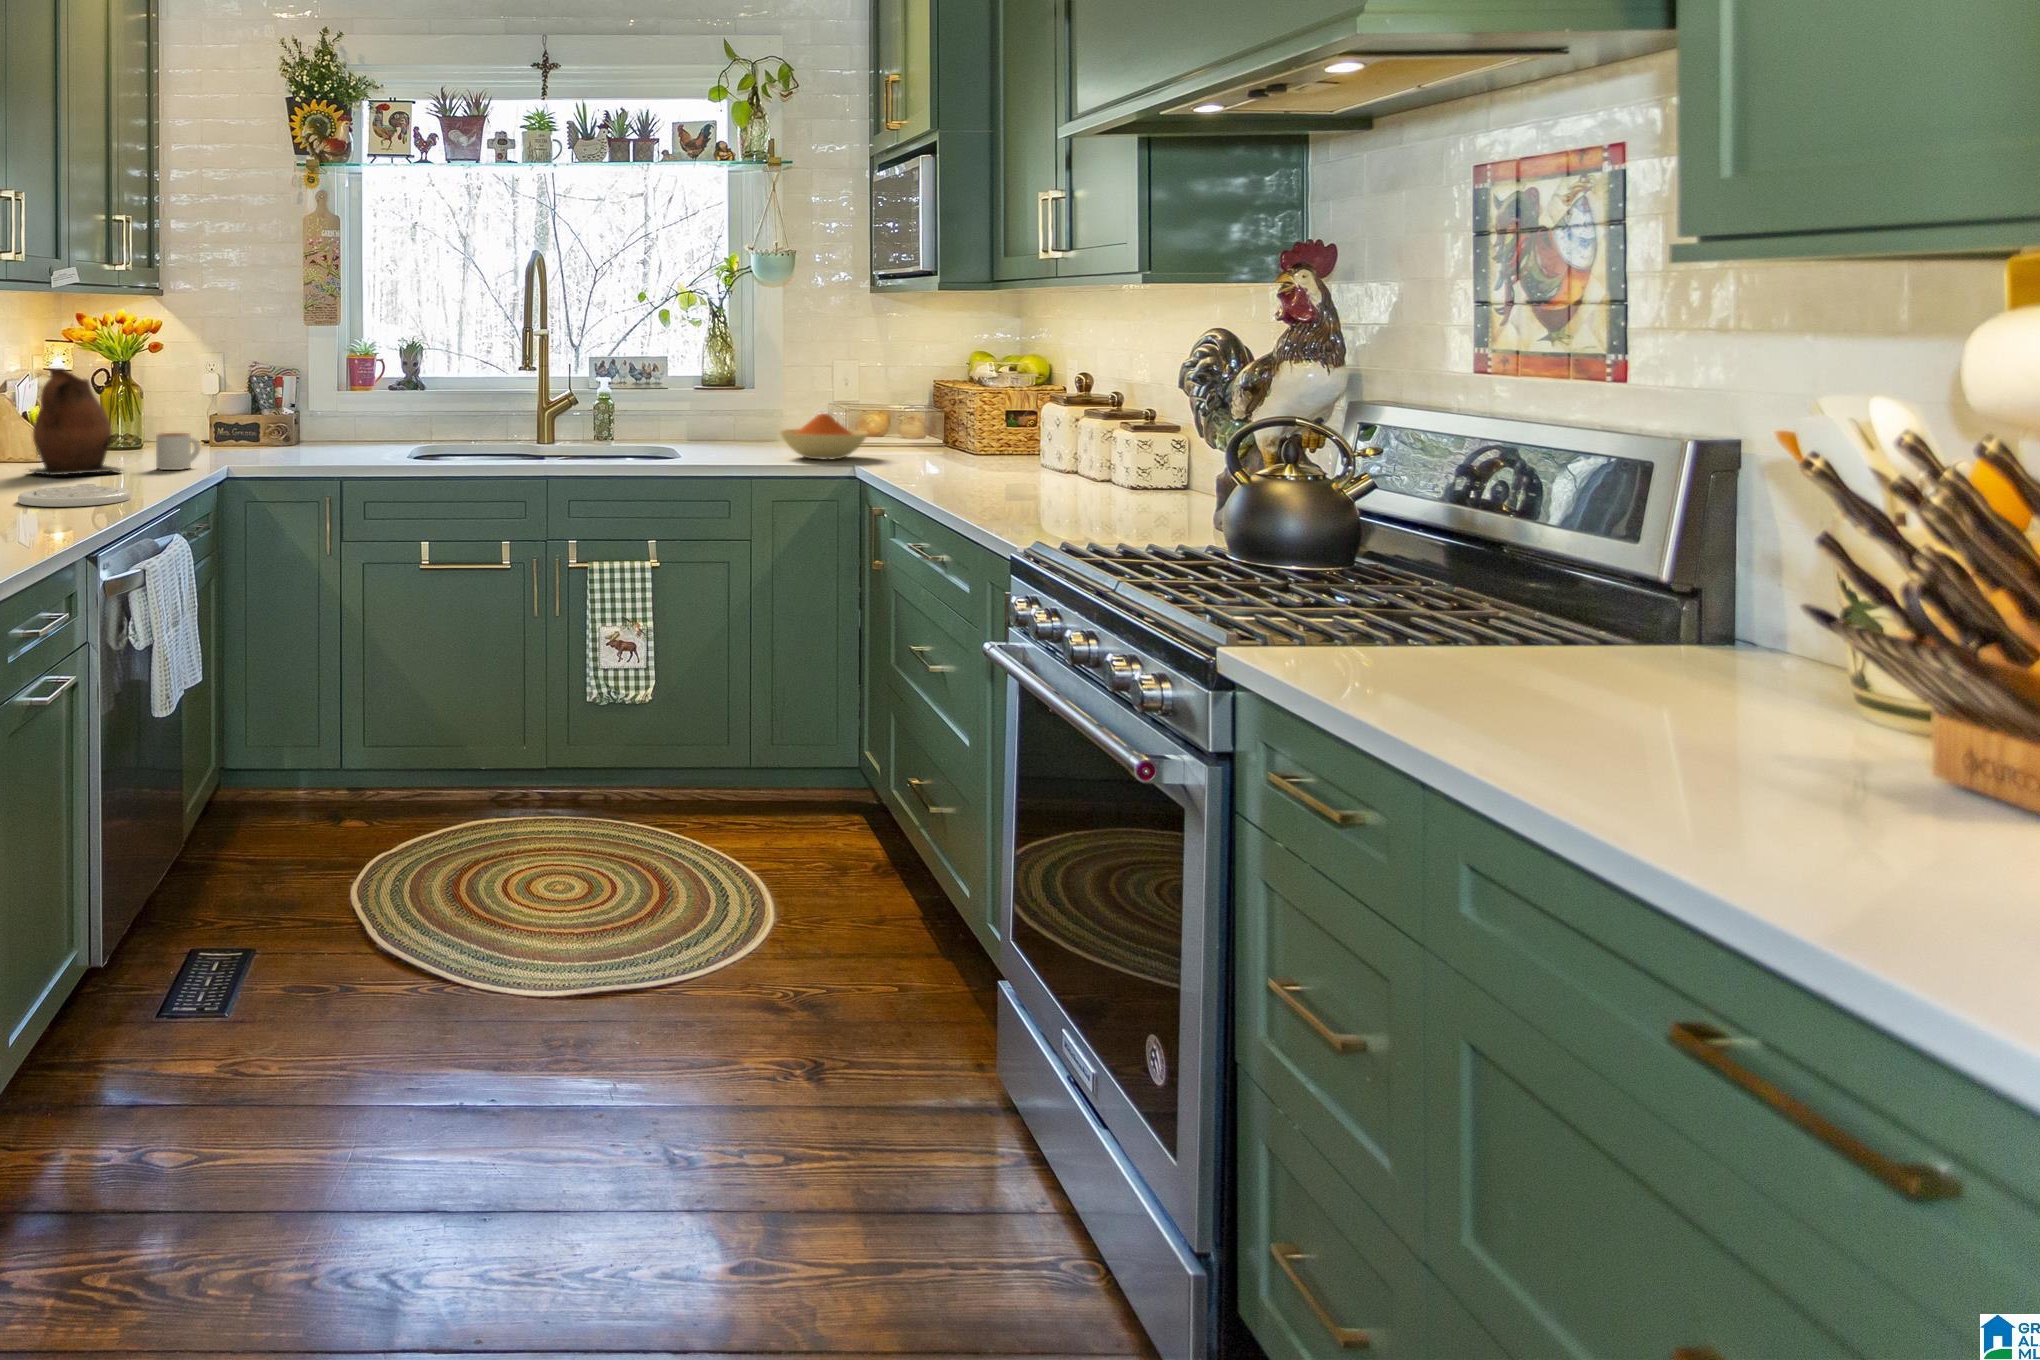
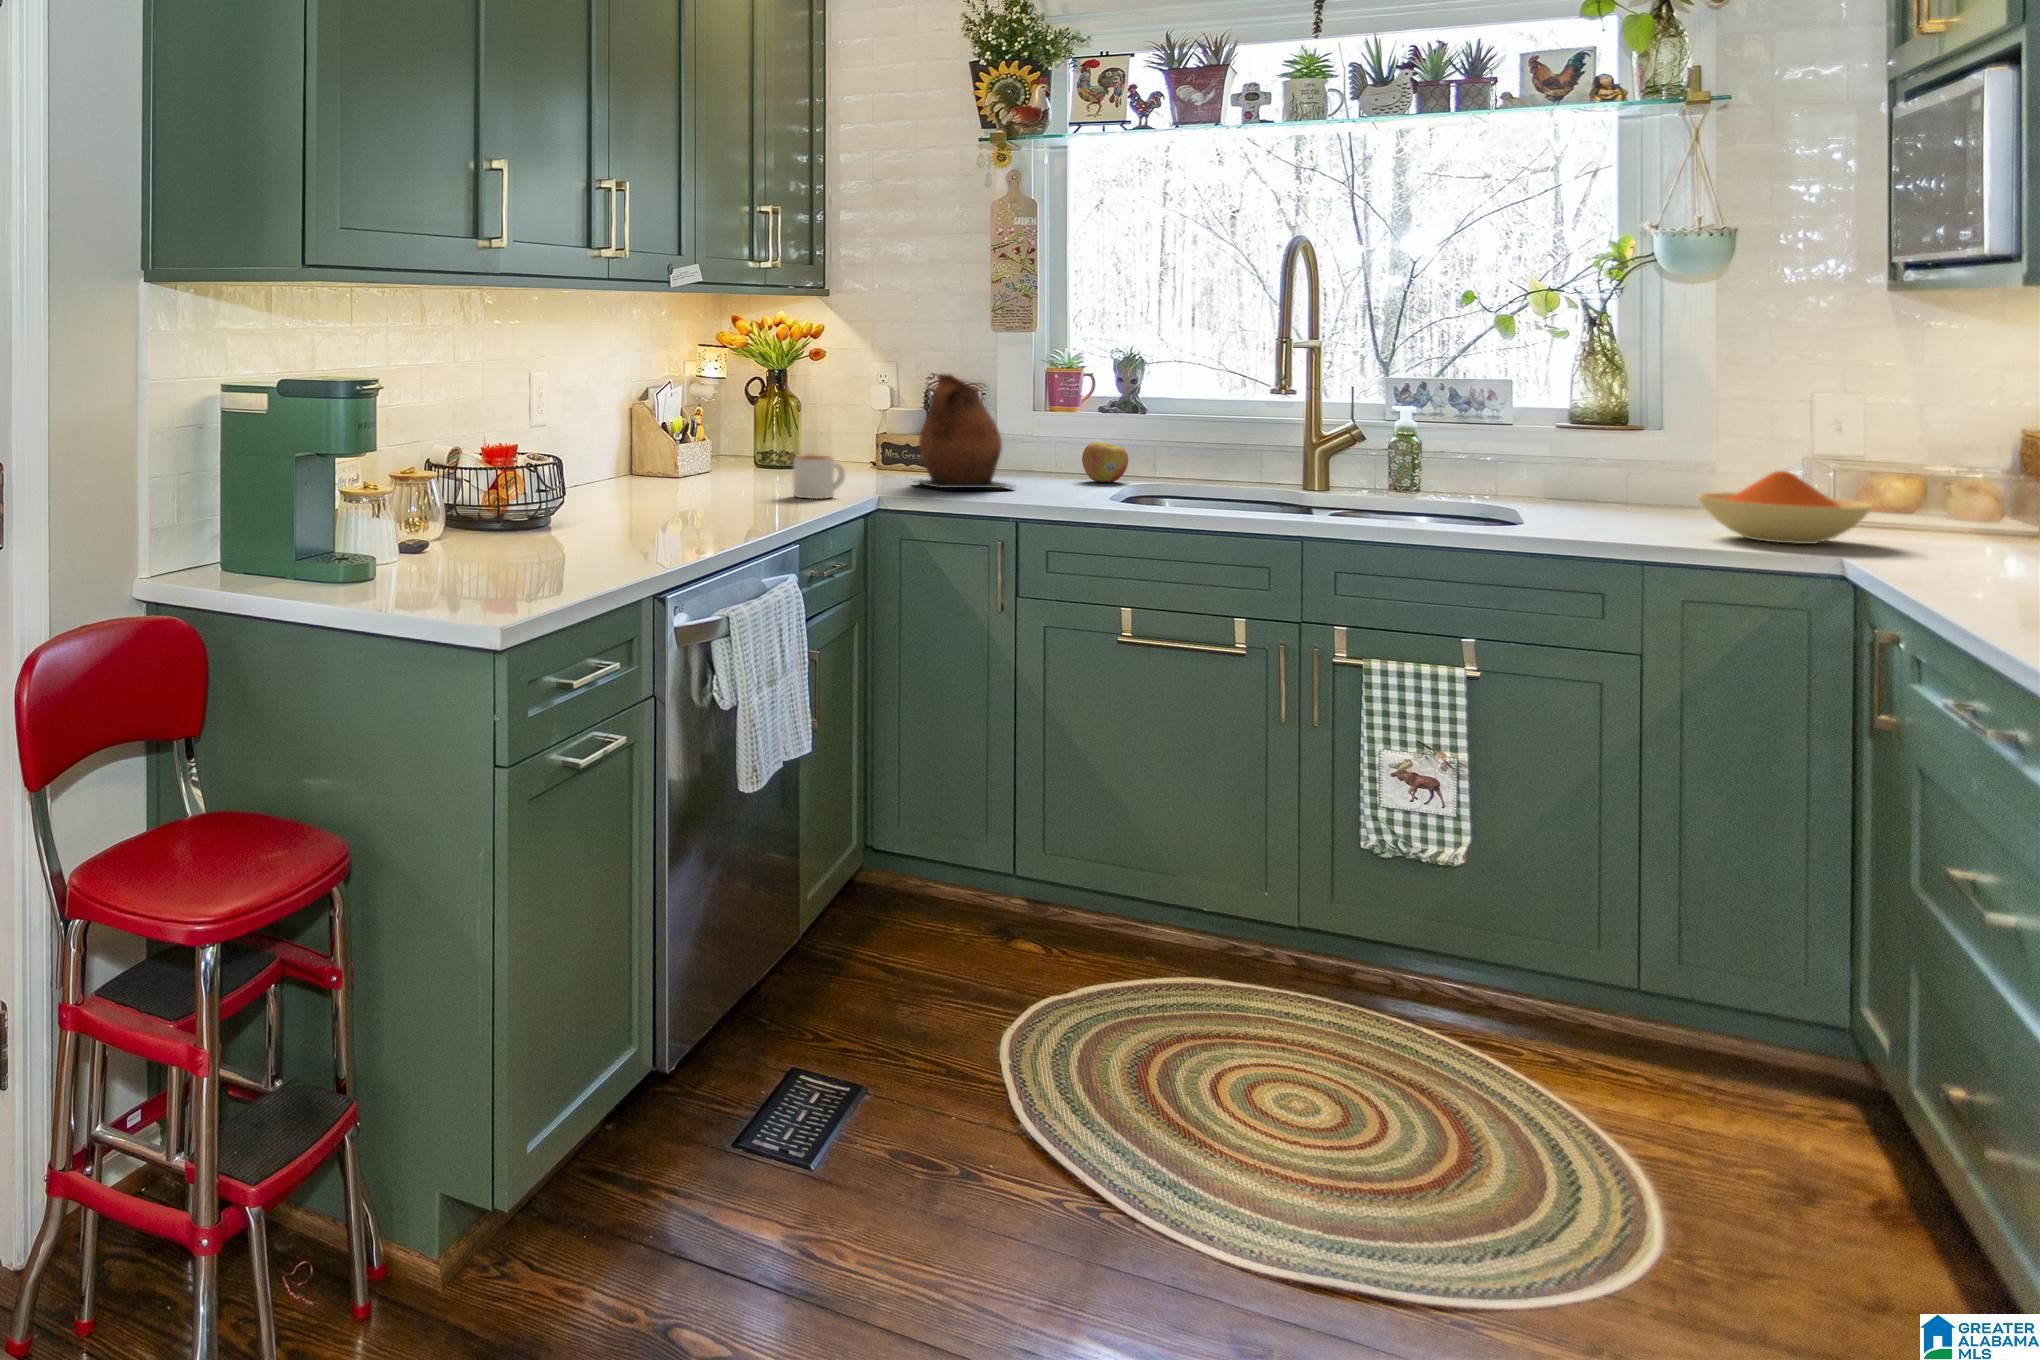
ceramic pitcher: present [30,368,123,475] -> present [914,374,1013,488]
apple: none [380,413,414,444] -> present [1082,442,1128,482]
plate: present [18,484,130,507] -> none [619,509,740,535]

